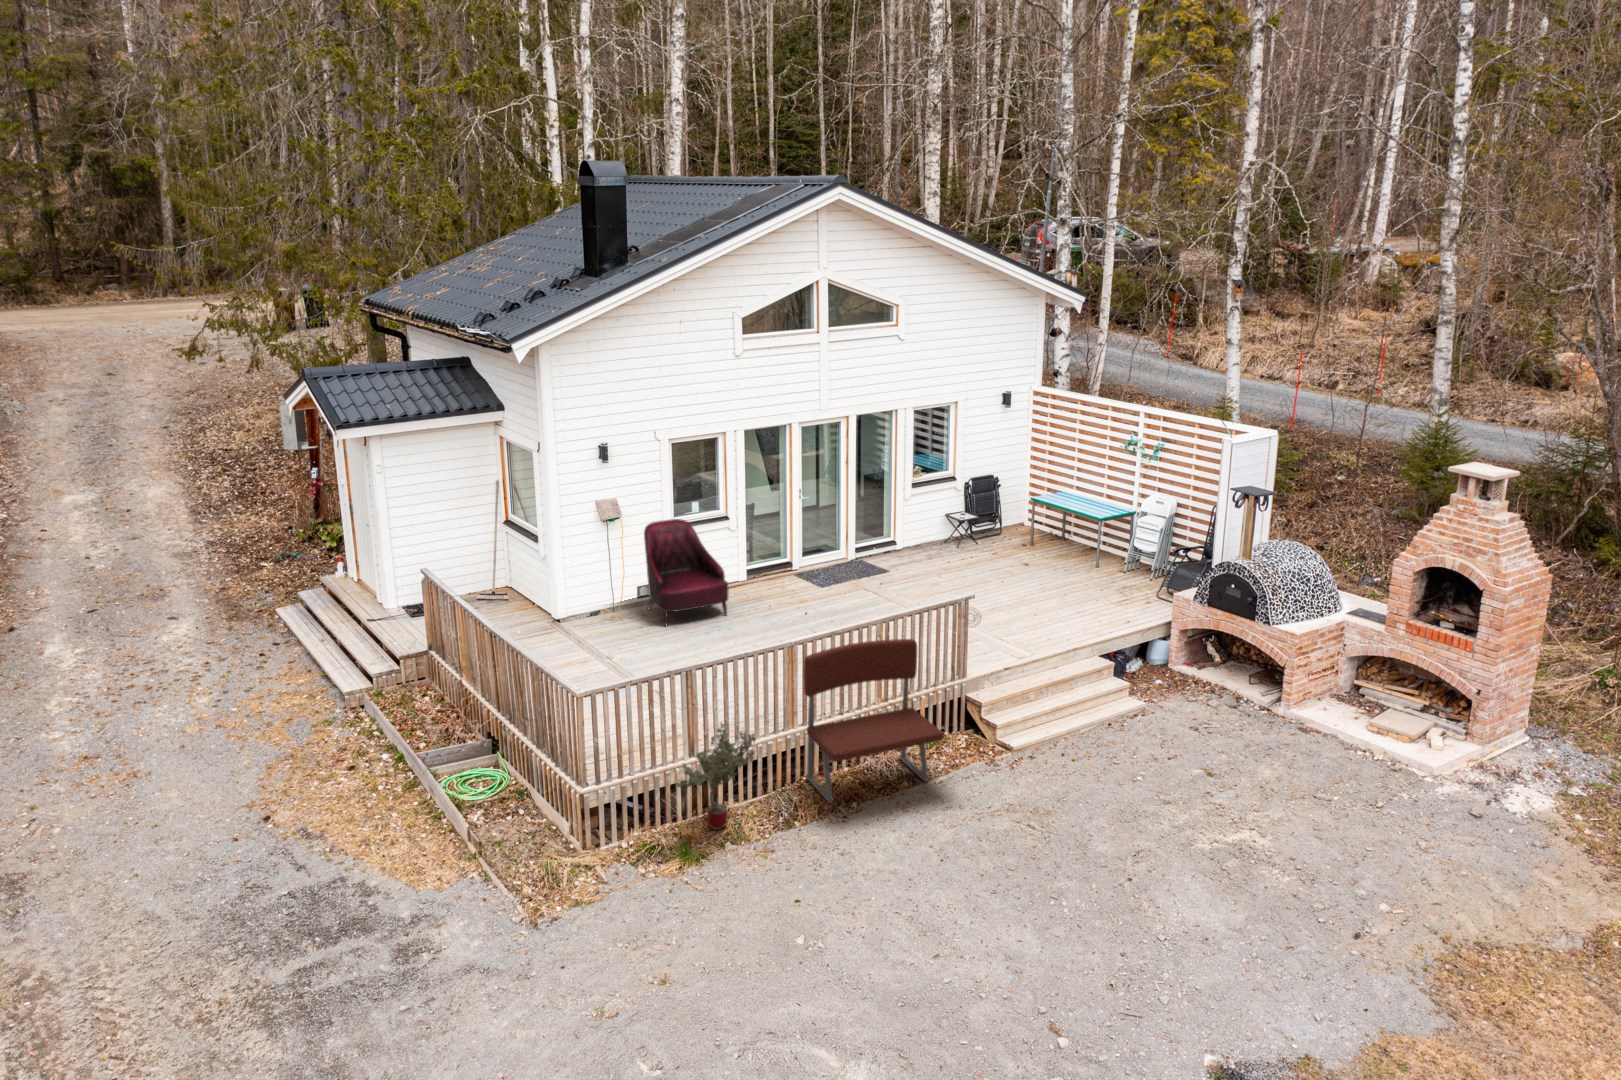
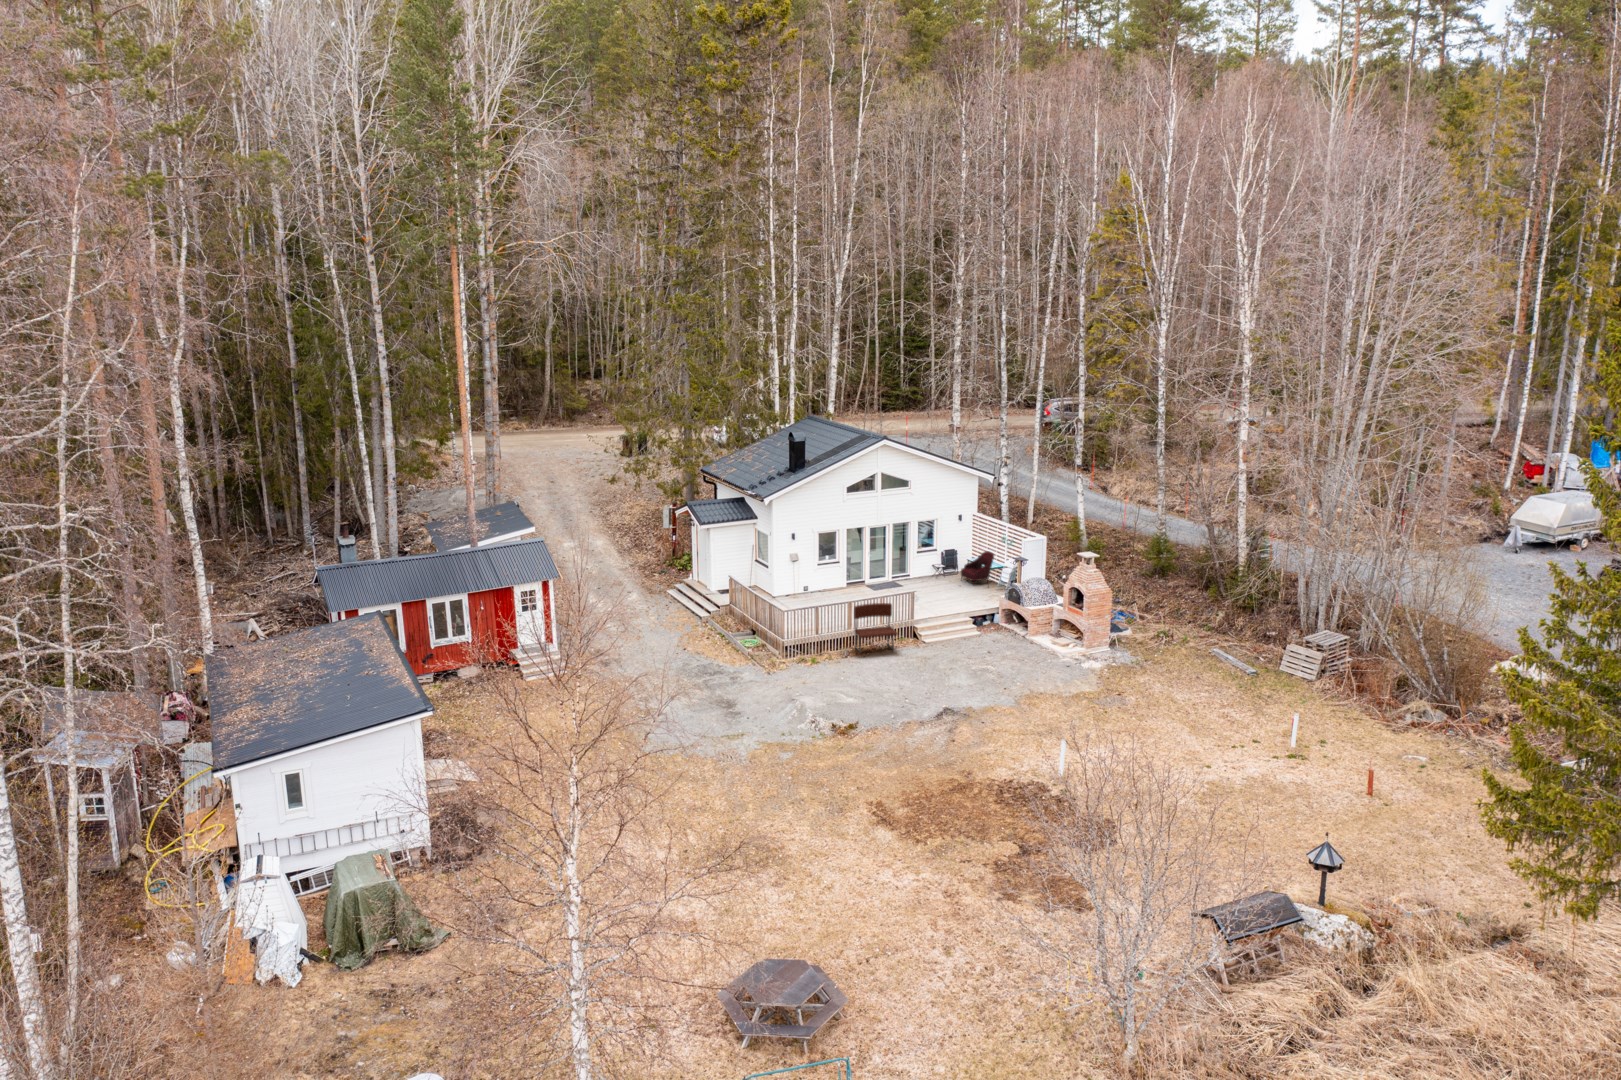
armchair: present [644,519,729,625] -> present [961,551,994,583]
potted tree: present [676,723,756,830] -> none [812,623,837,657]

